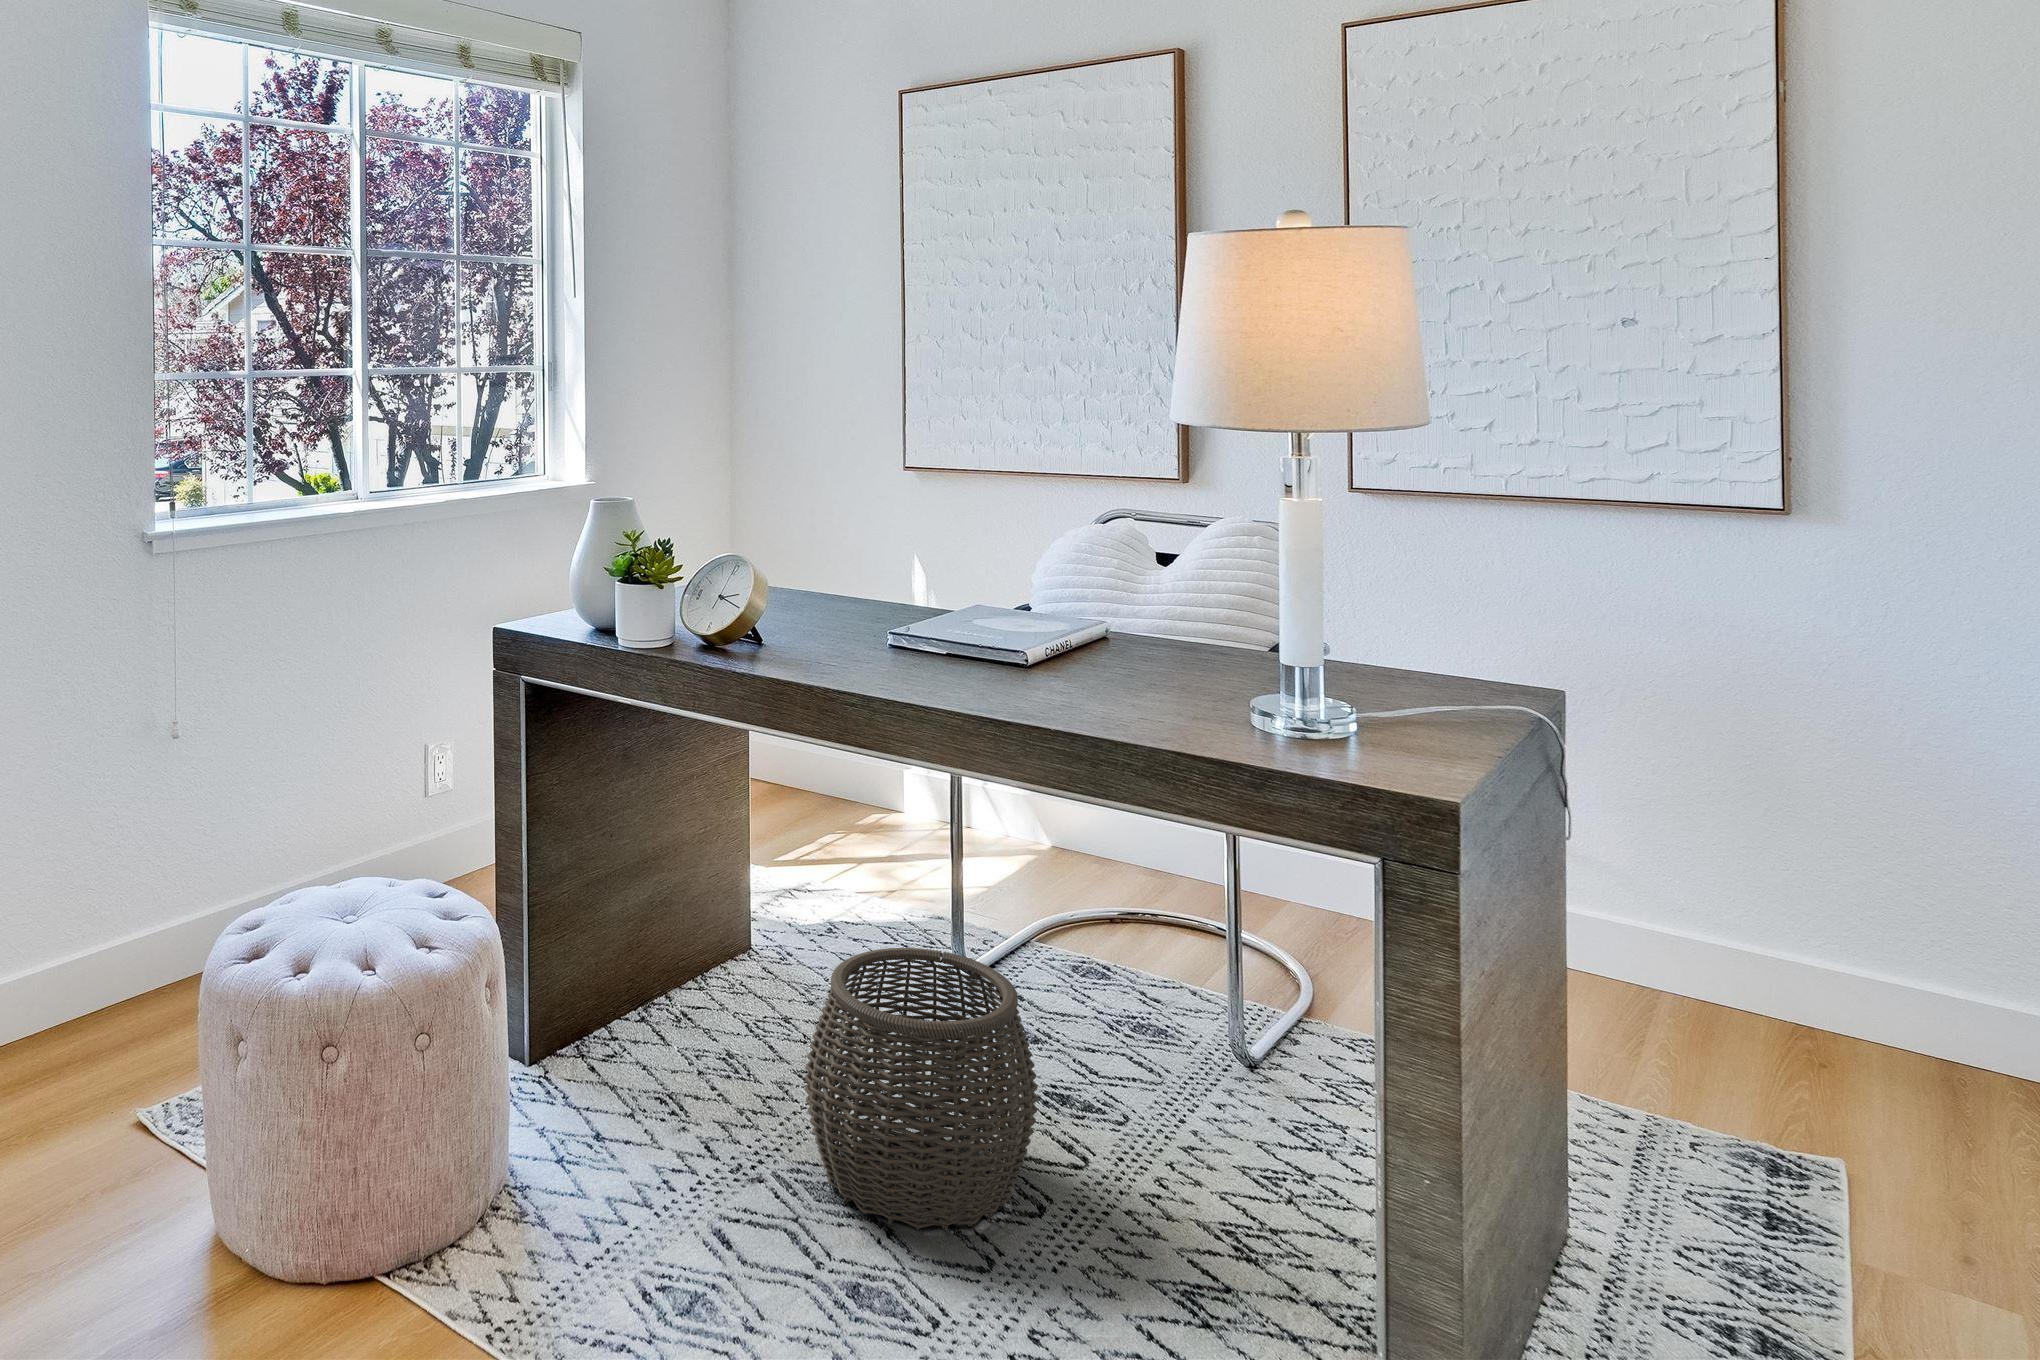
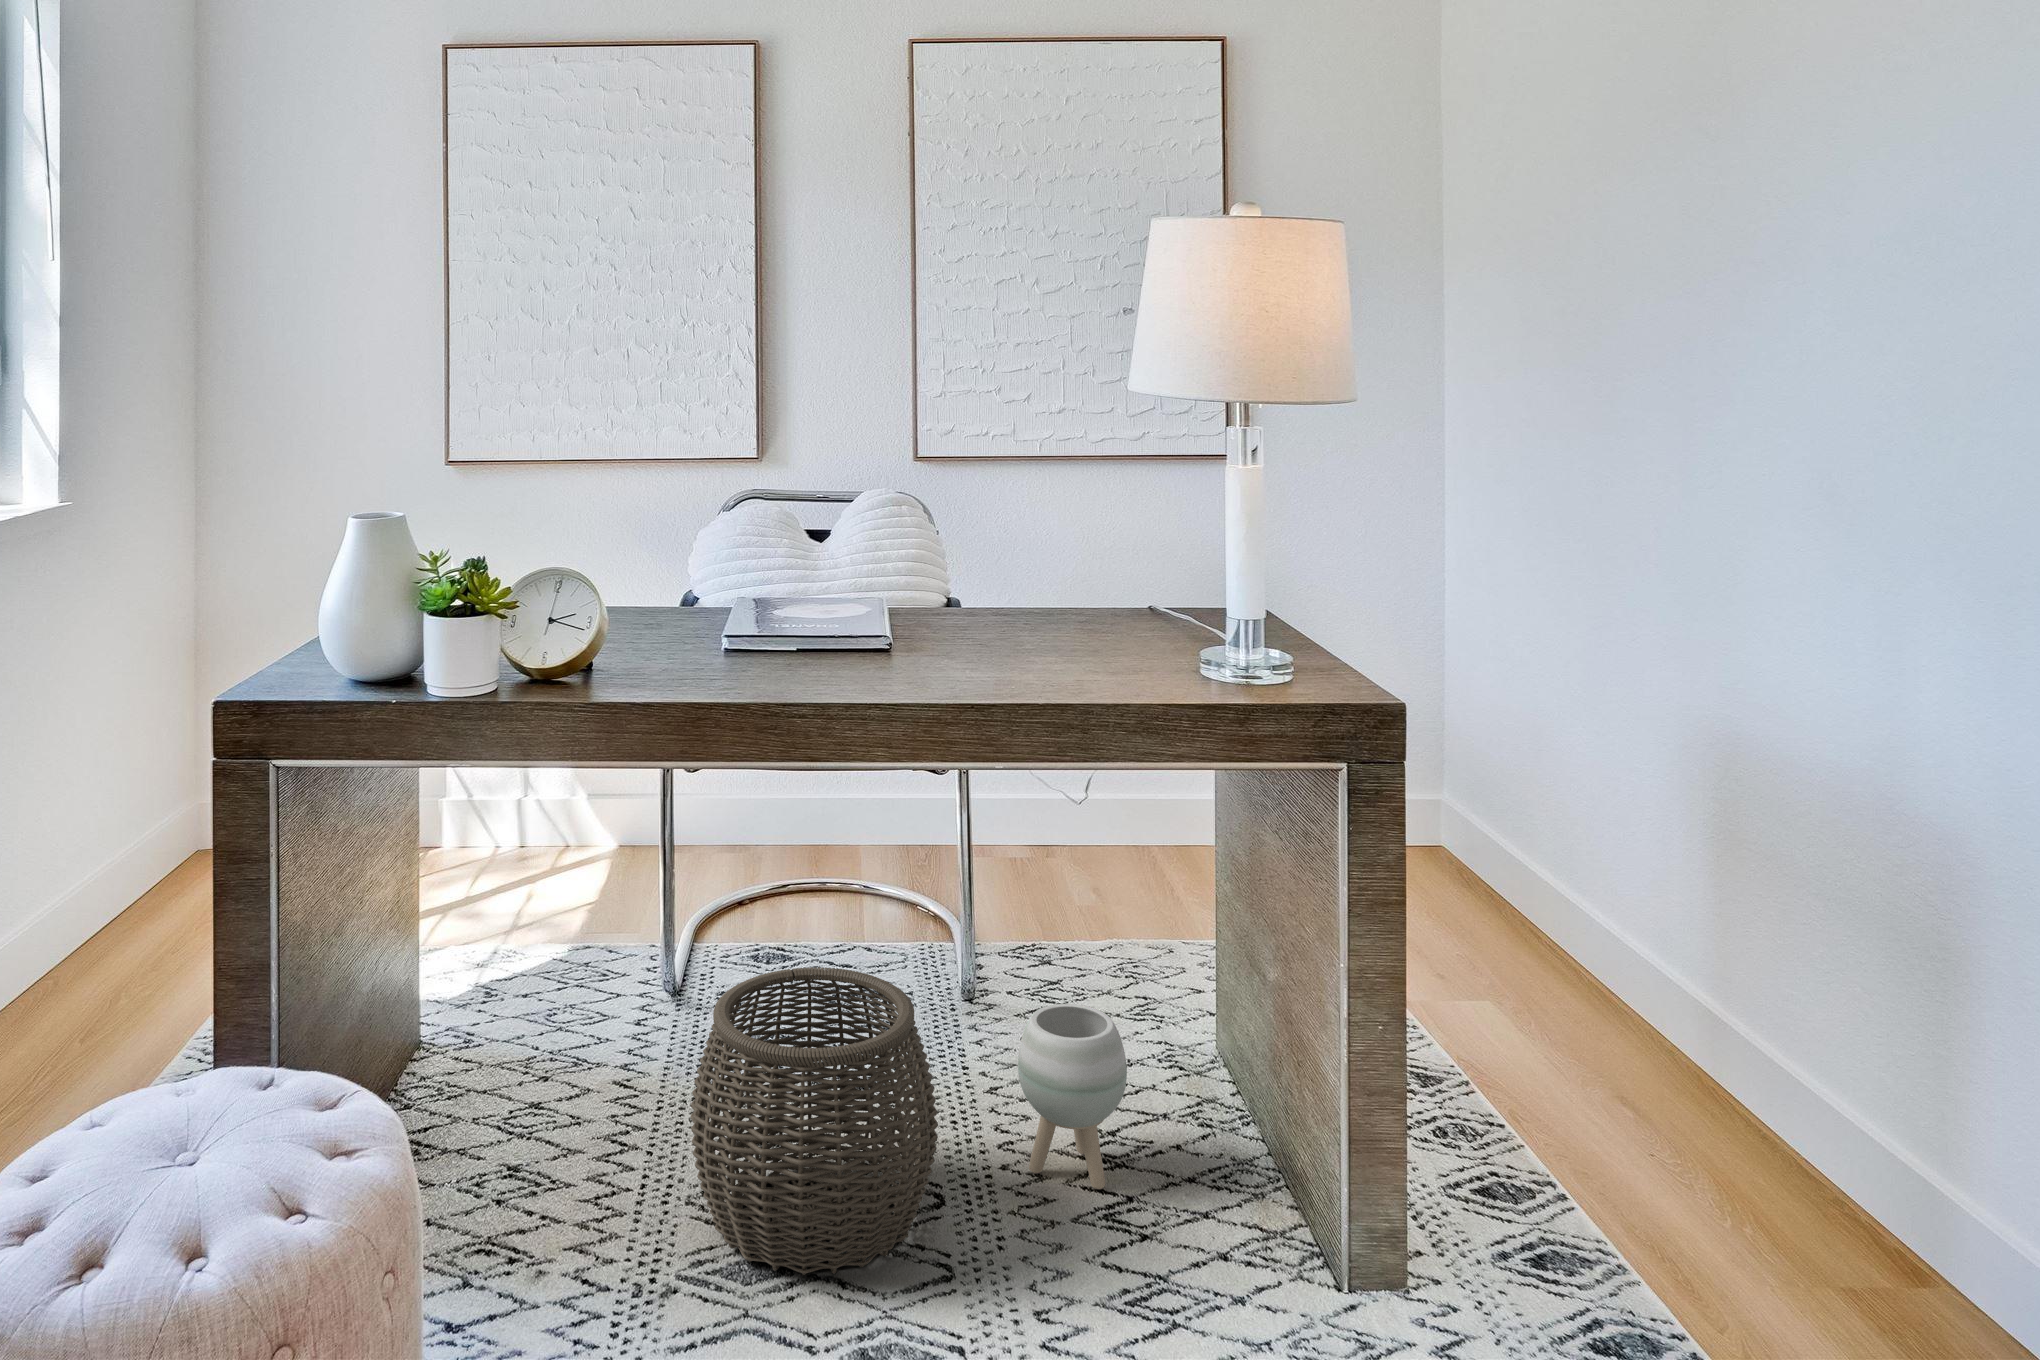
planter: none [1142,1067,1259,1269] -> present [1018,1004,1127,1189]

